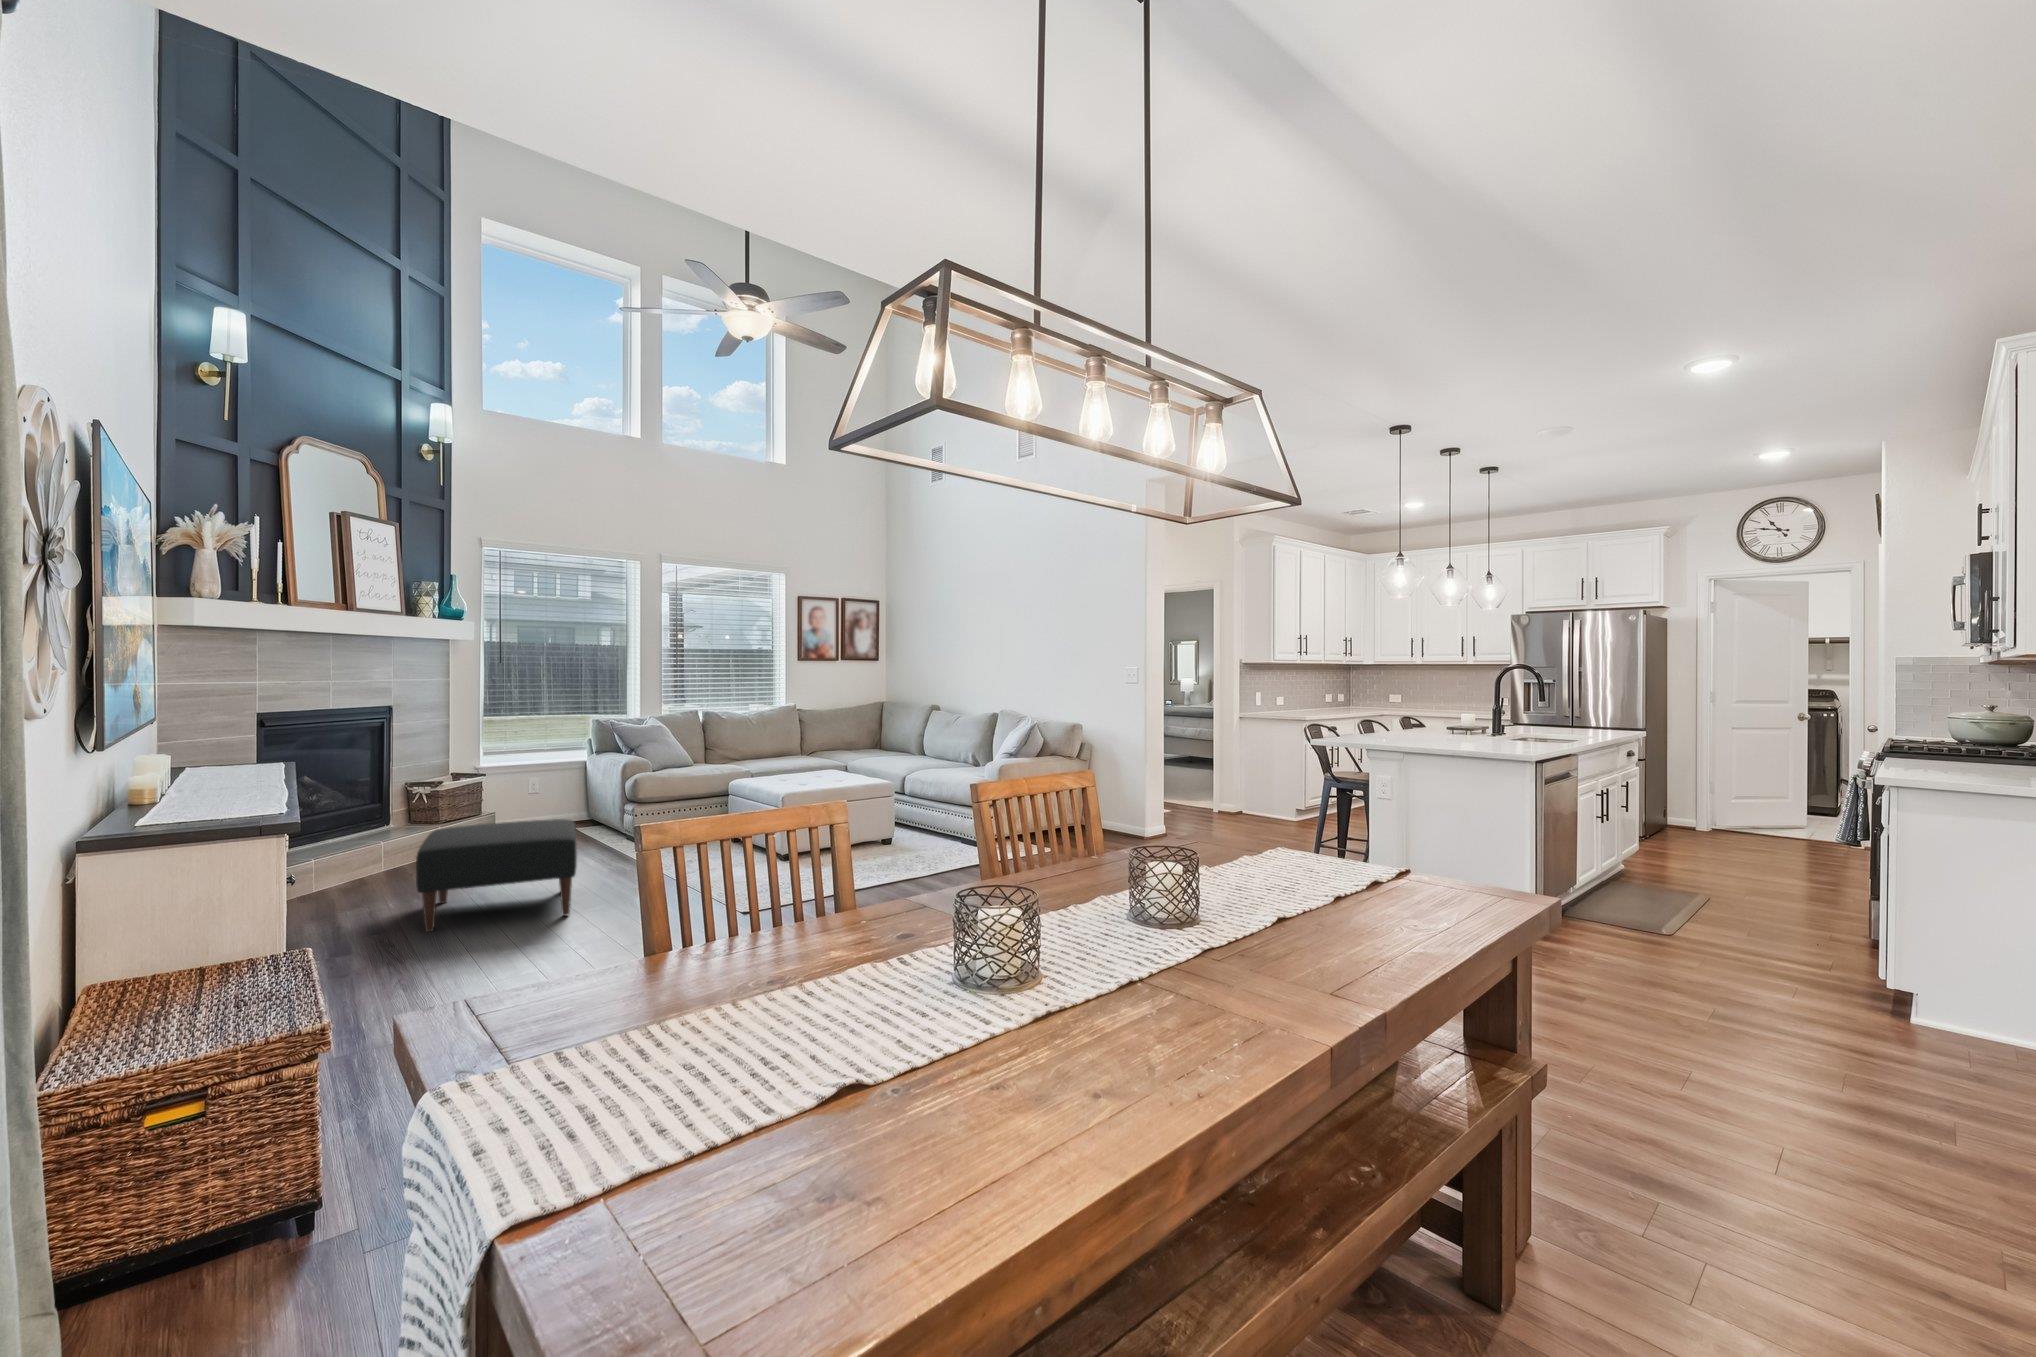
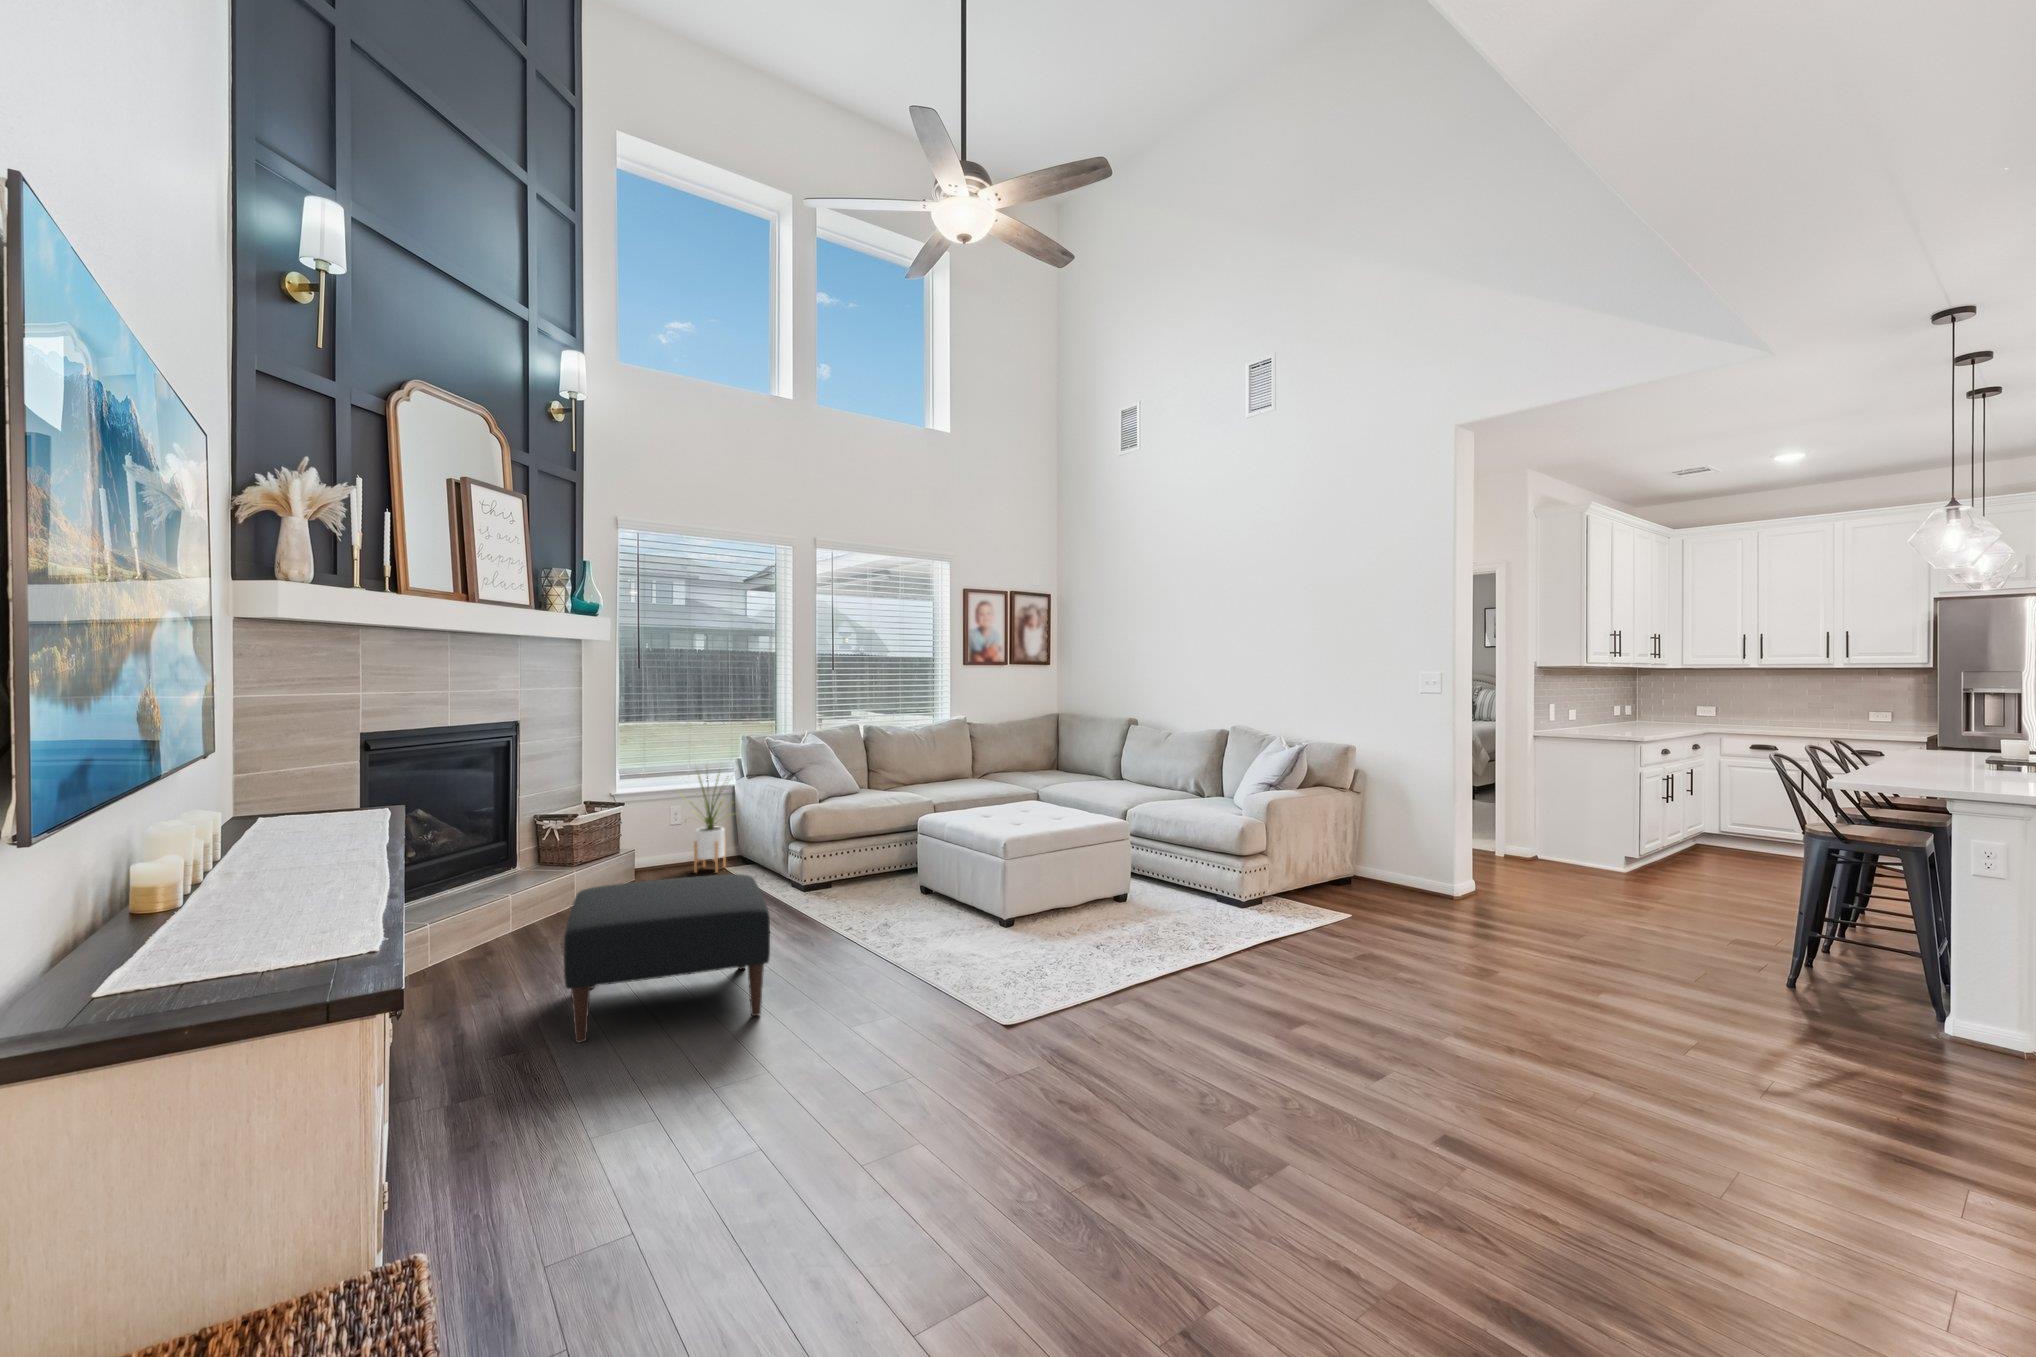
house plant: none [533,740,589,832] -> present [690,774,727,873]

